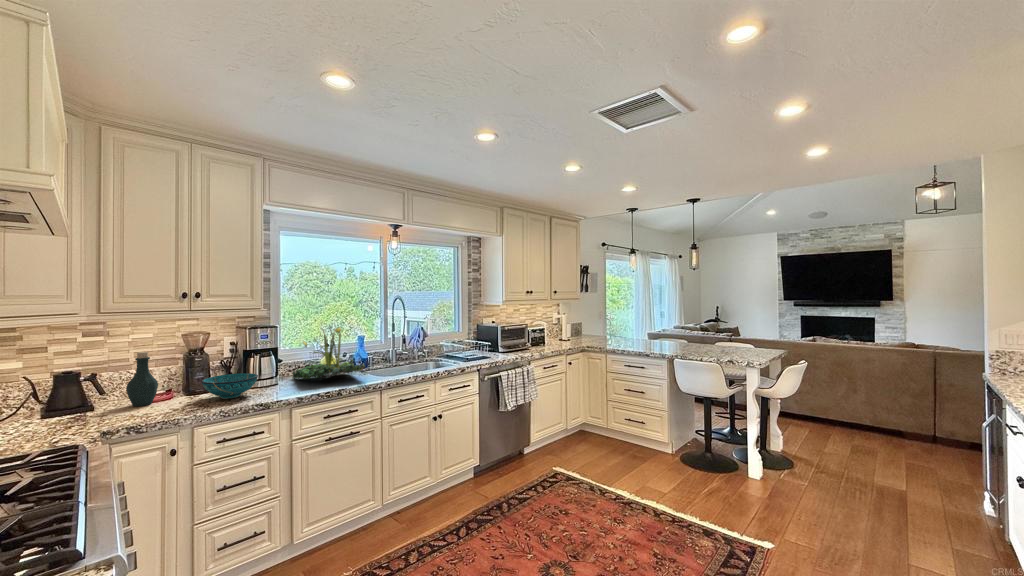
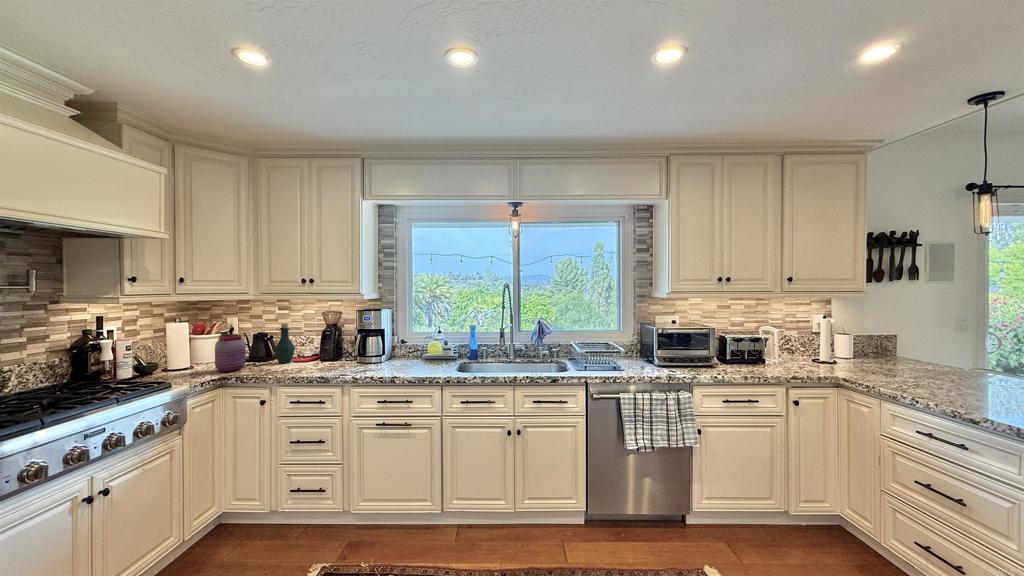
plant: present [293,327,365,380] -> none [381,313,453,365]
jar: none [62,372,114,427] -> present [215,335,246,372]
bowl: present [202,373,258,399] -> none [306,348,349,368]

